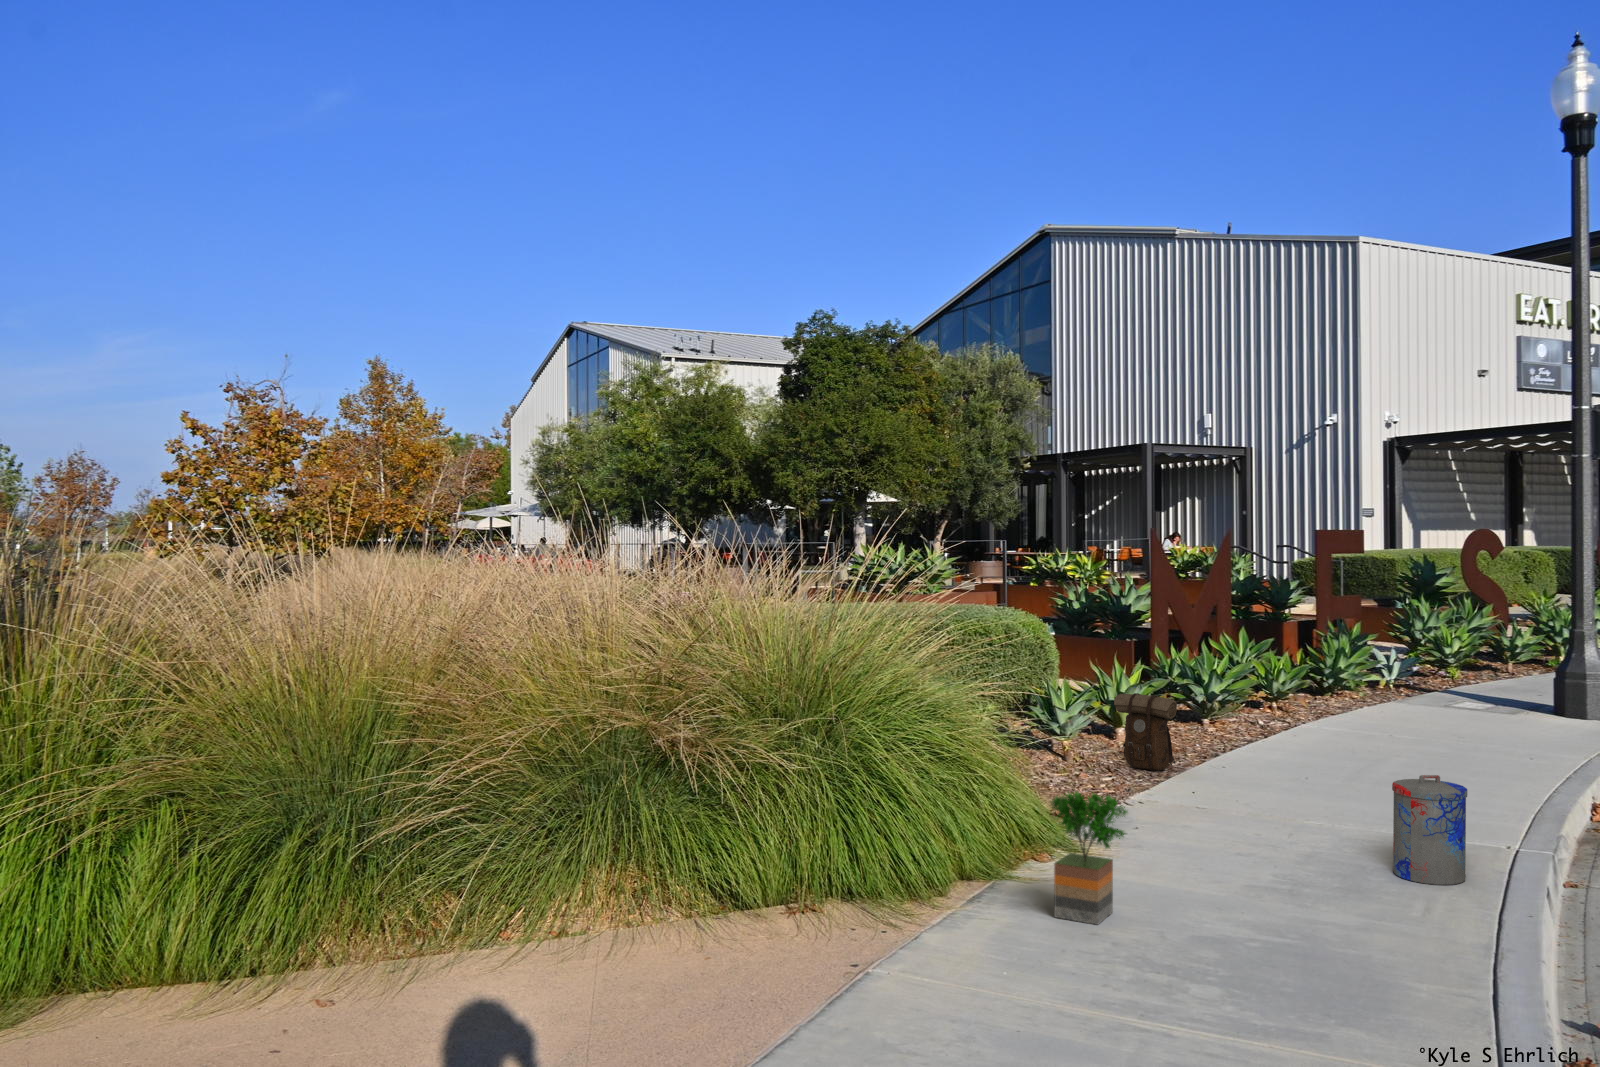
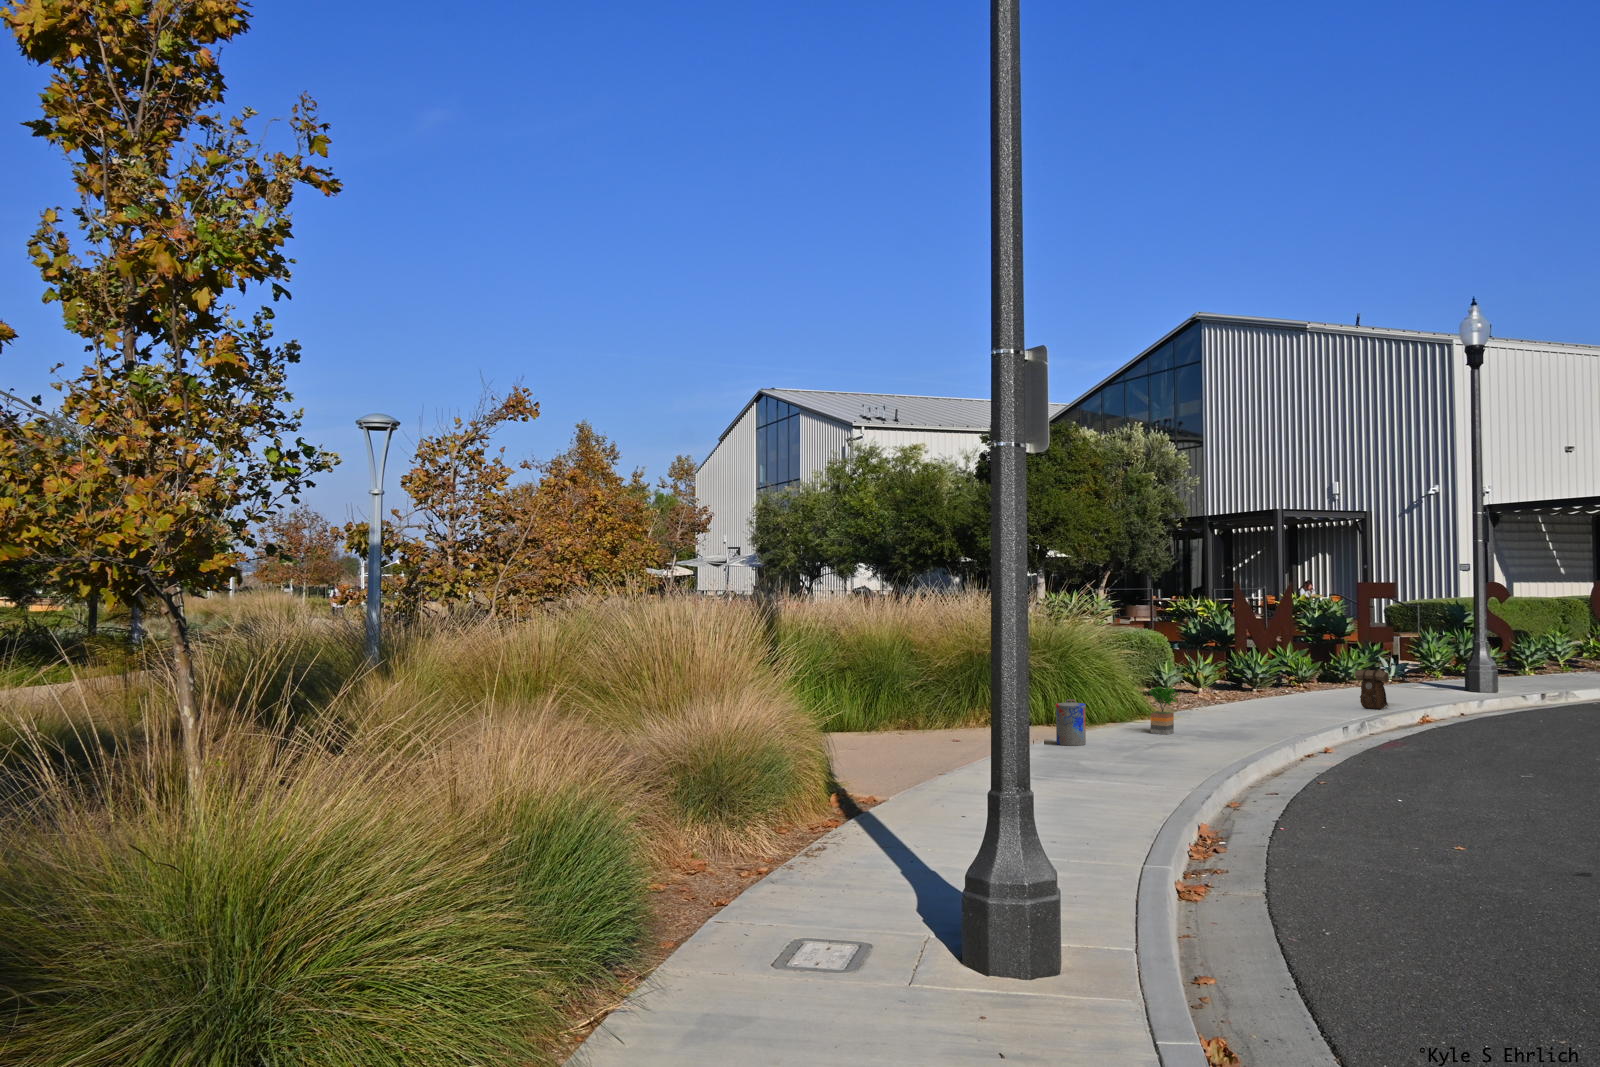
backpack: present [1114,693,1177,771] -> present [1355,670,1389,709]
trash can: present [1392,775,1467,885] -> present [1056,699,1086,746]

